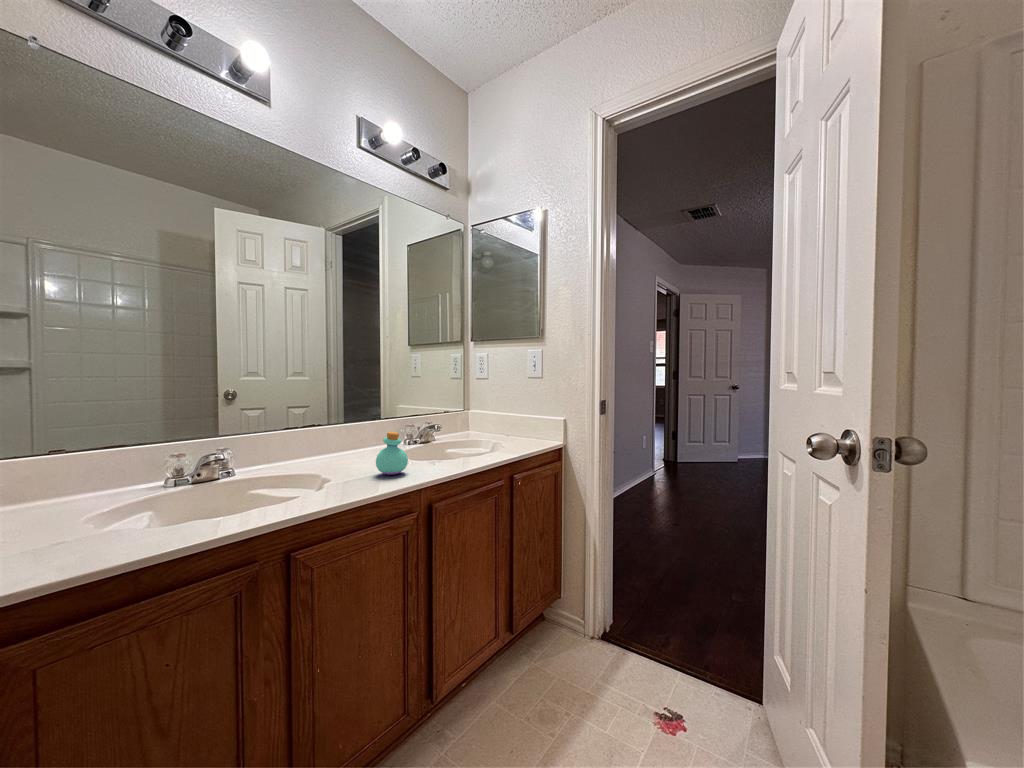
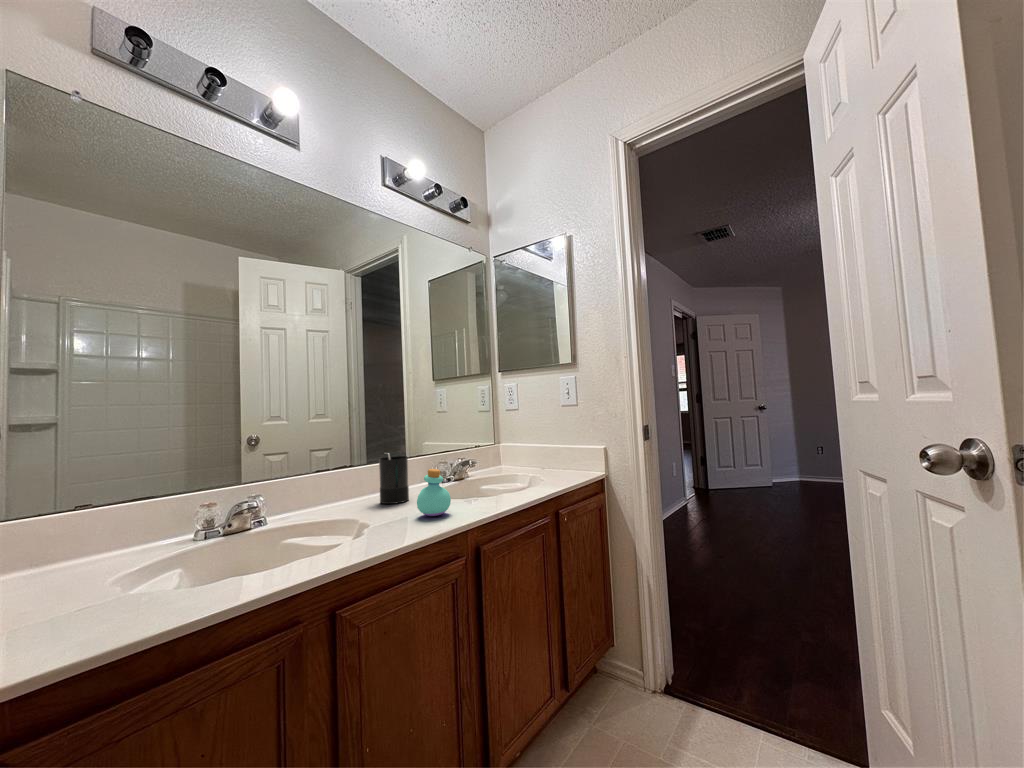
candle: none [346,414,373,462] -> present [379,453,409,504]

